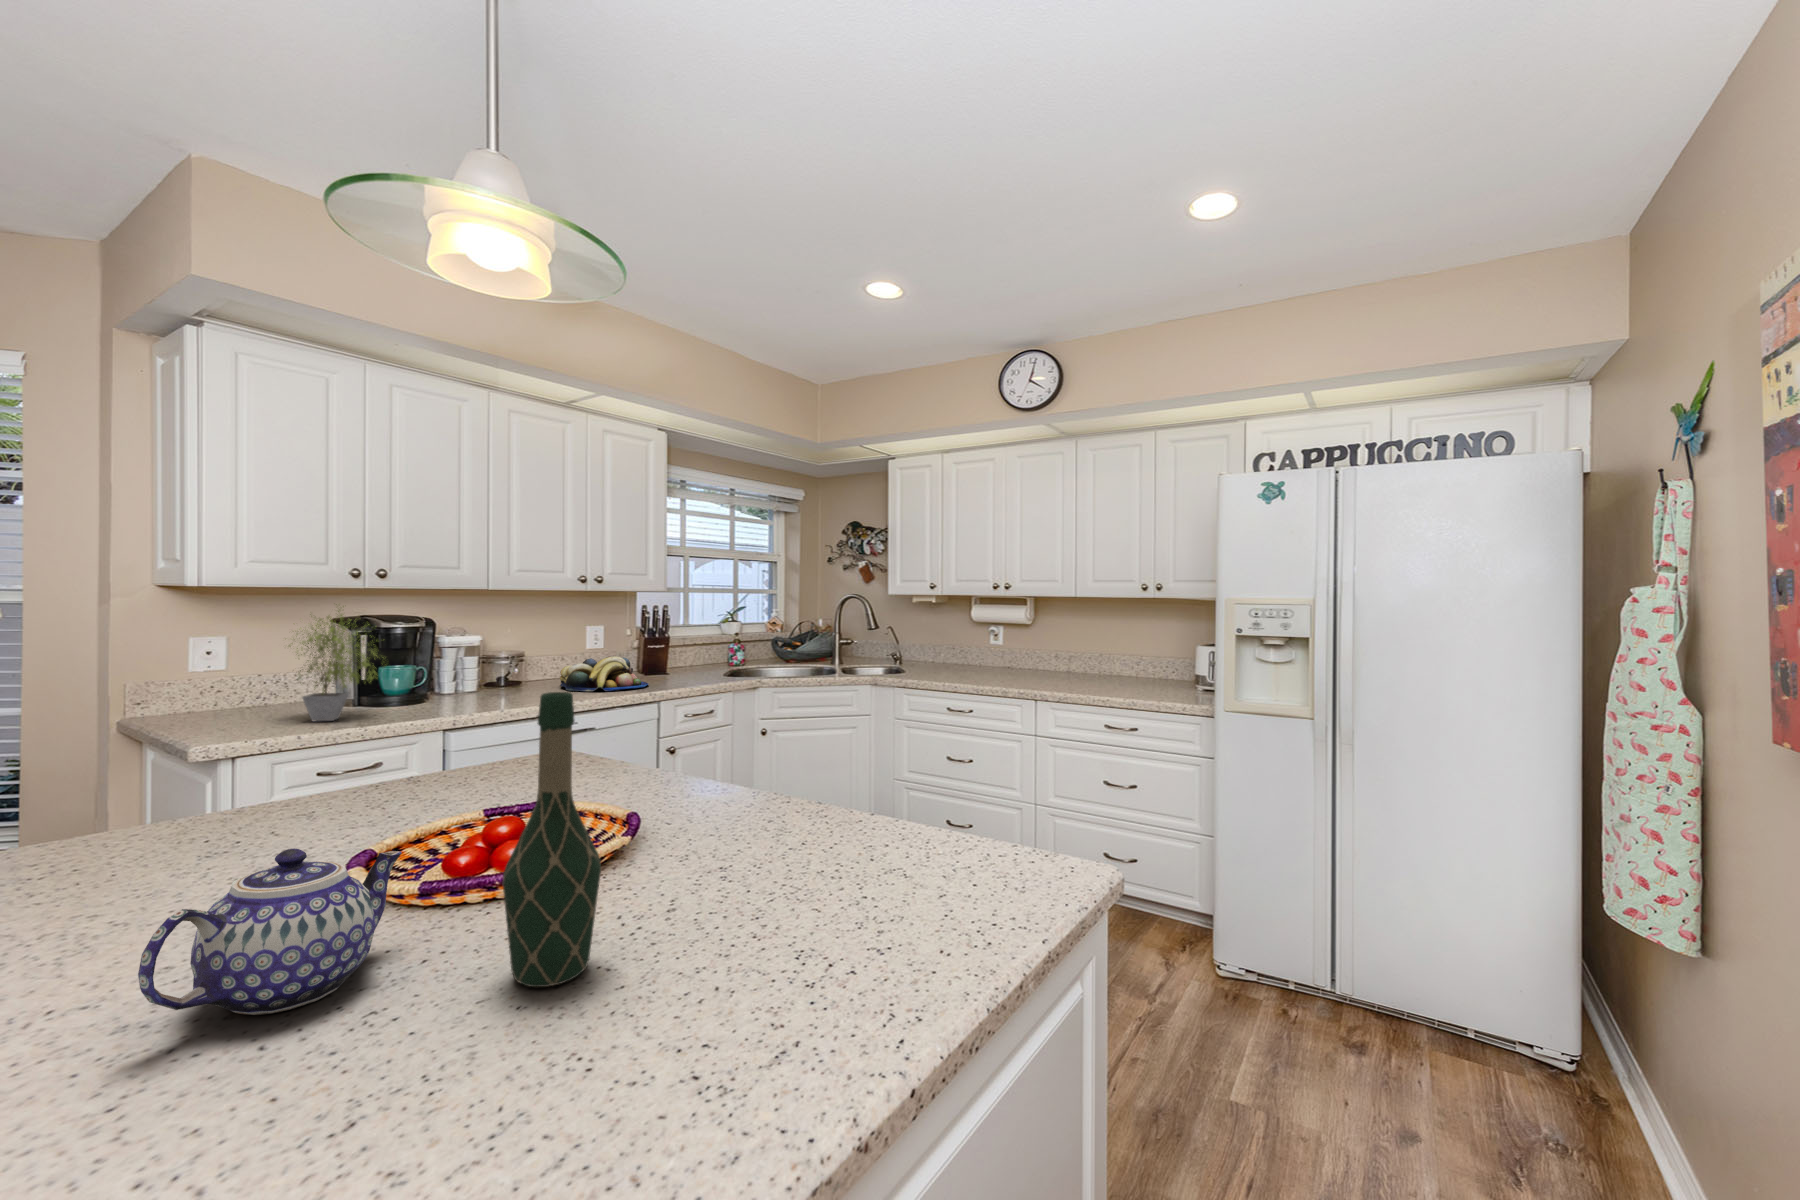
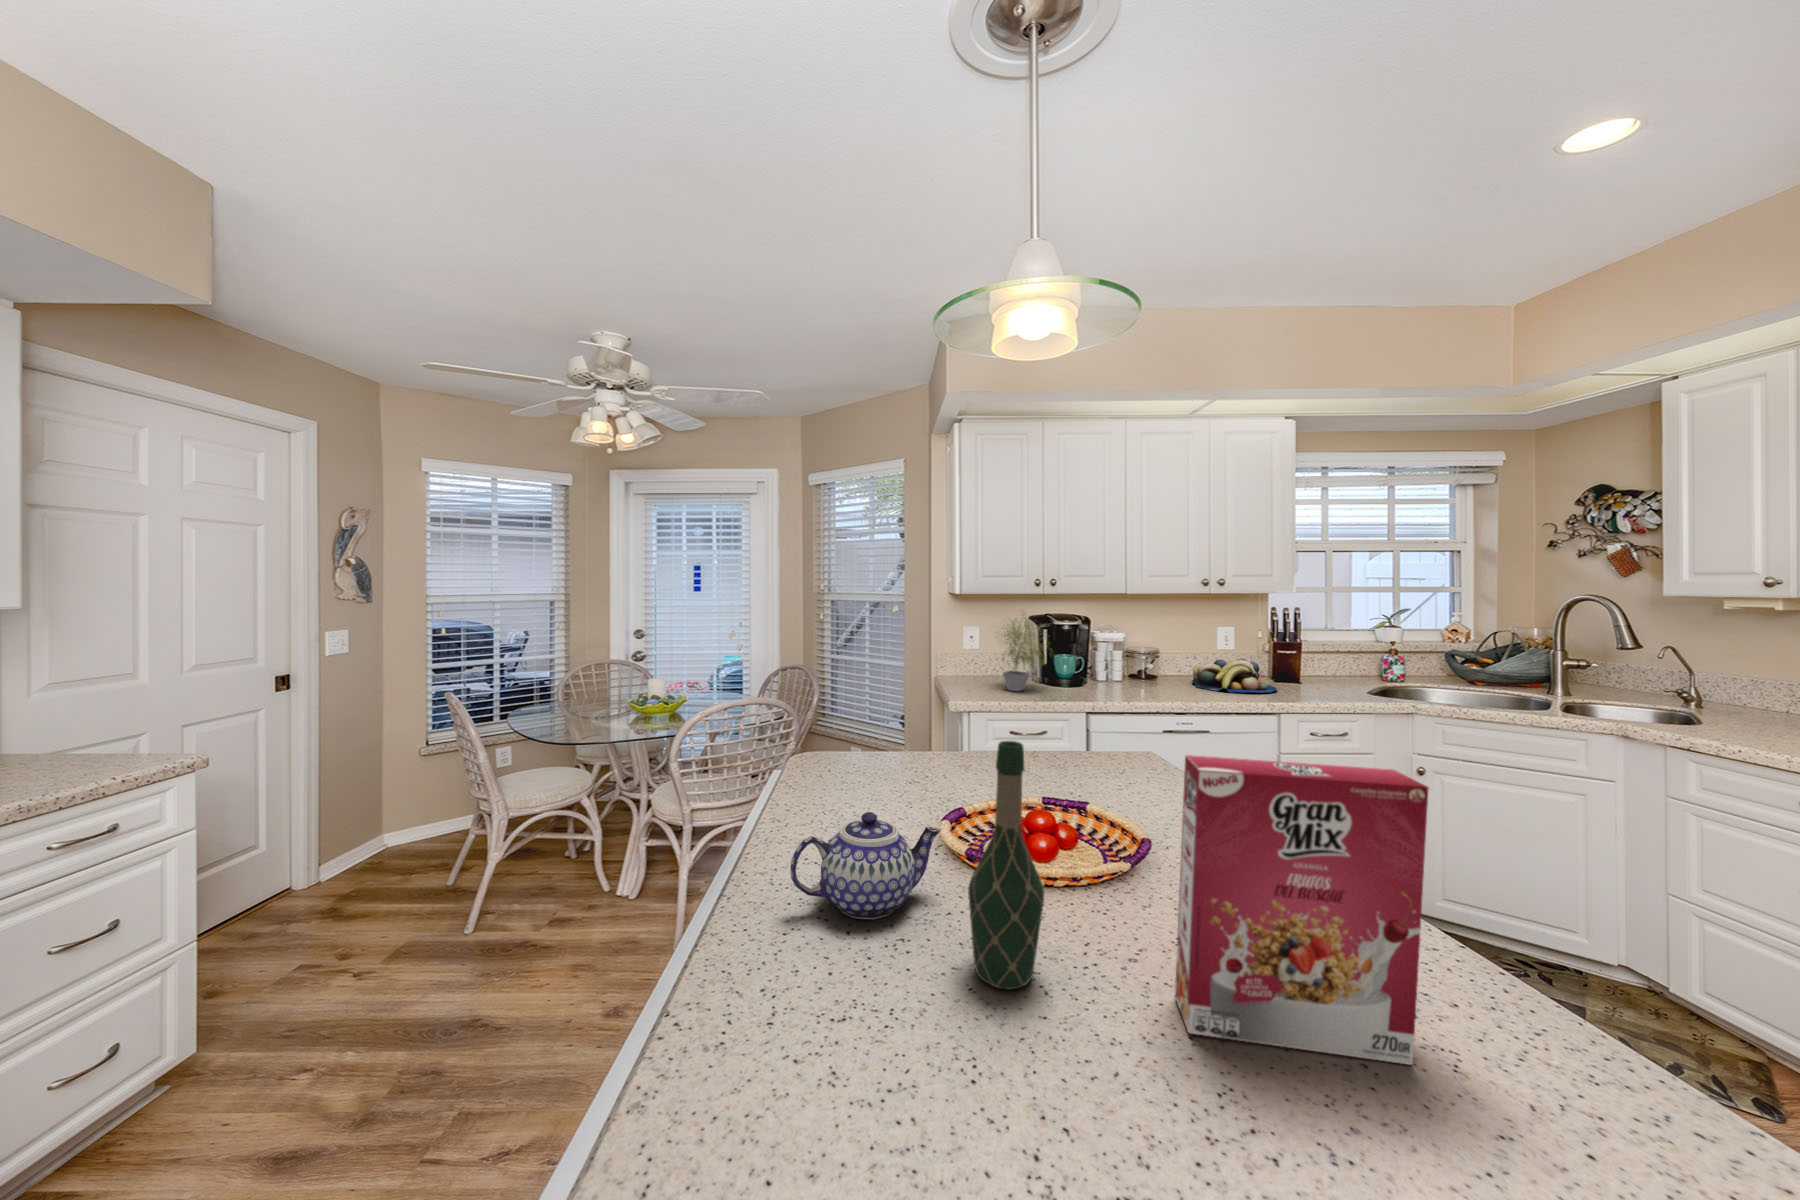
cereal box: none [725,673,895,937] -> present [1175,755,1428,1065]

